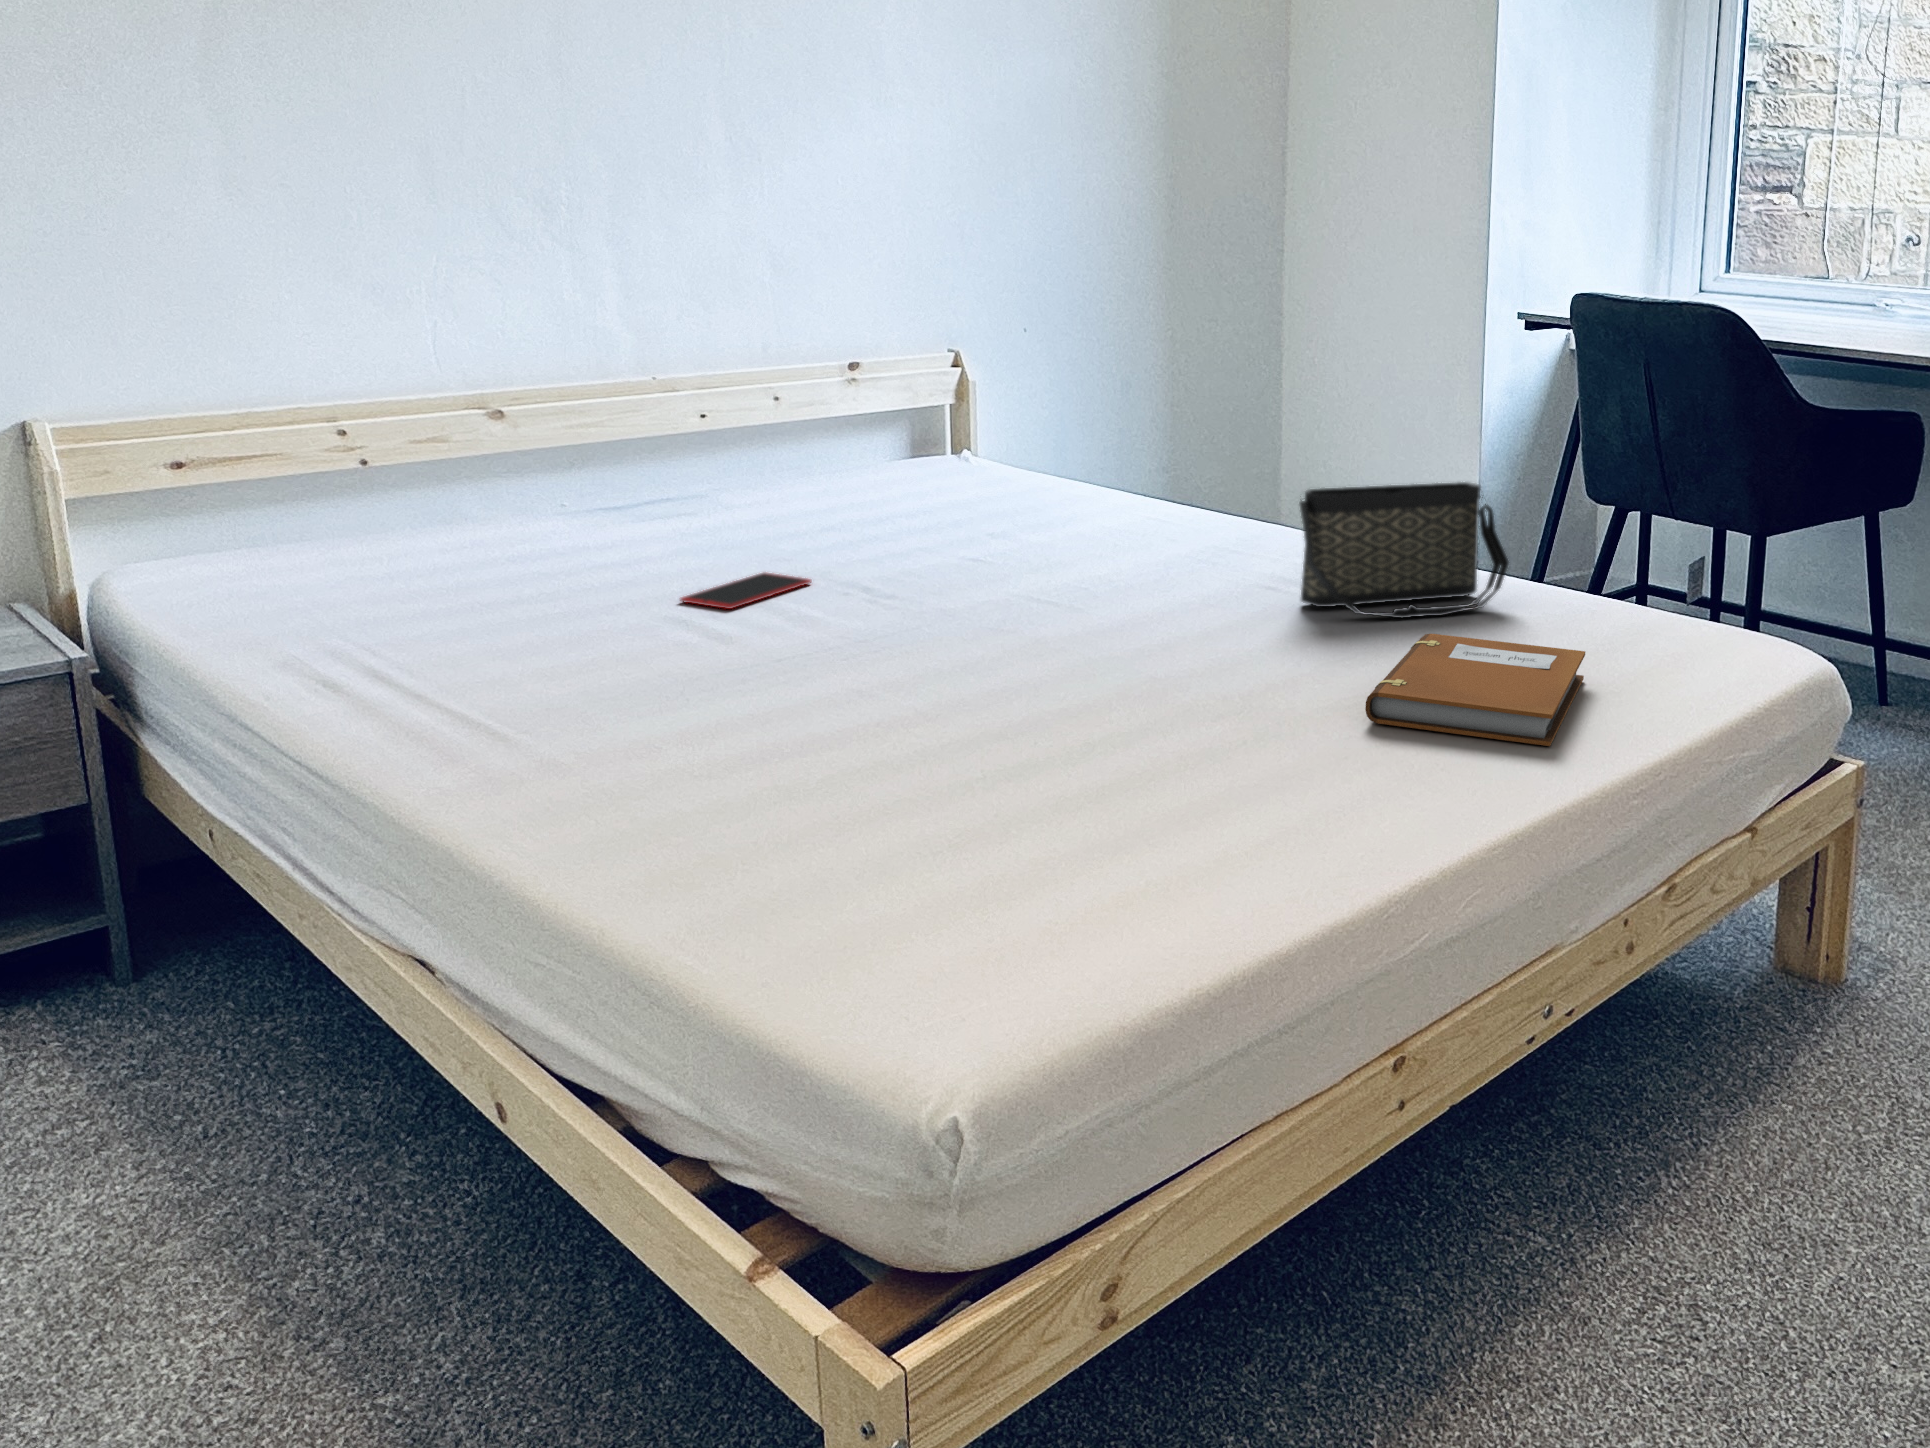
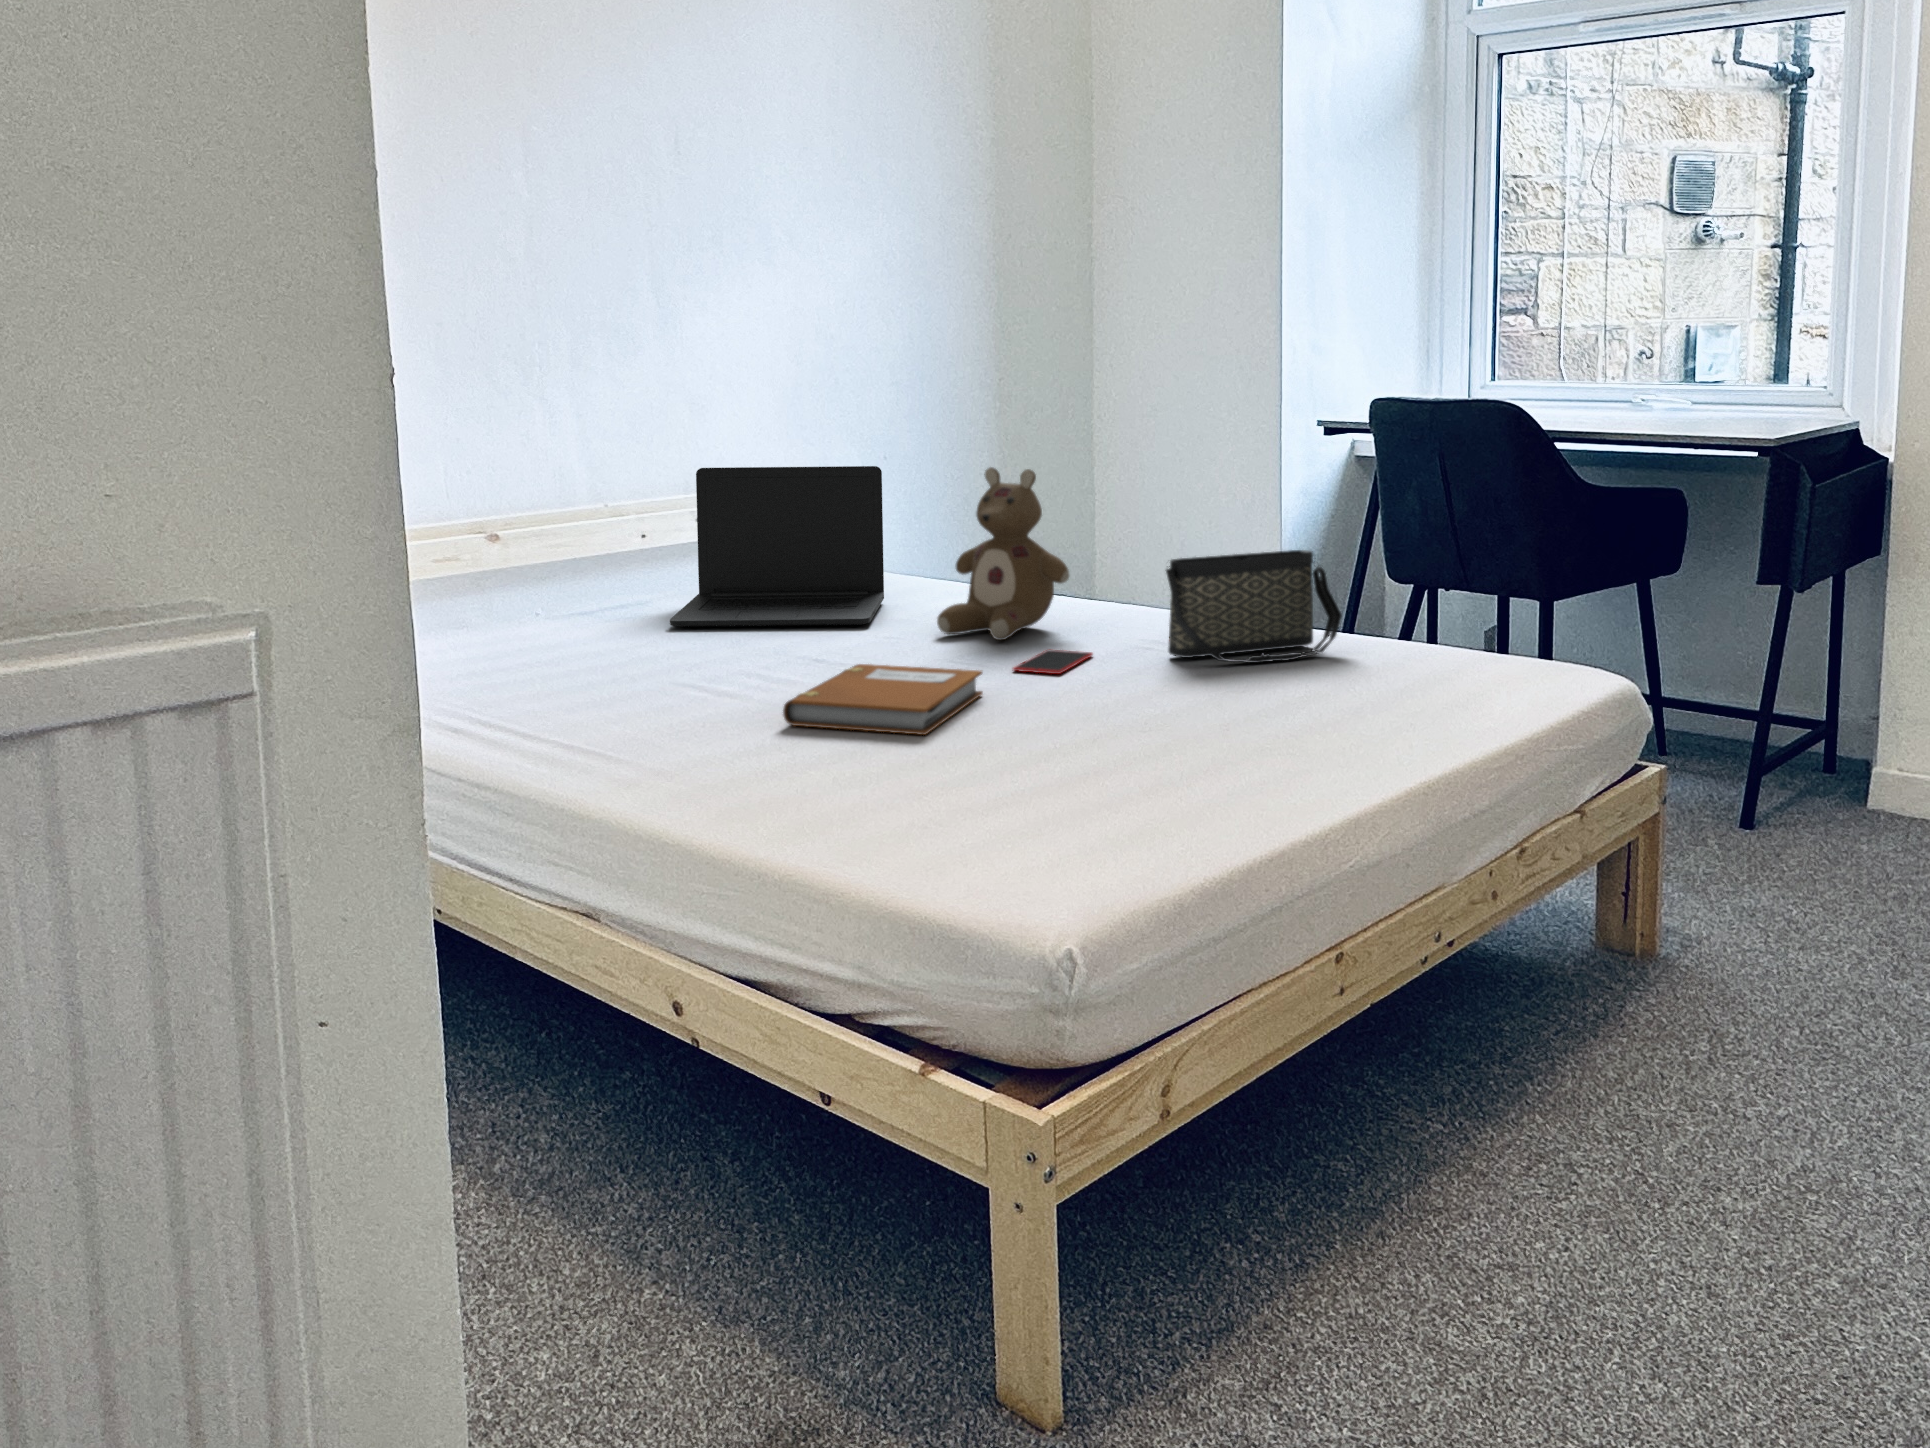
laptop: none [729,342,1006,540] -> present [670,466,884,627]
stuffed bear: none [1041,363,1201,571] -> present [937,467,1069,640]
smartphone: present [680,573,811,609] -> present [1013,649,1093,674]
notebook: present [1365,634,1585,746] -> present [783,664,983,735]

